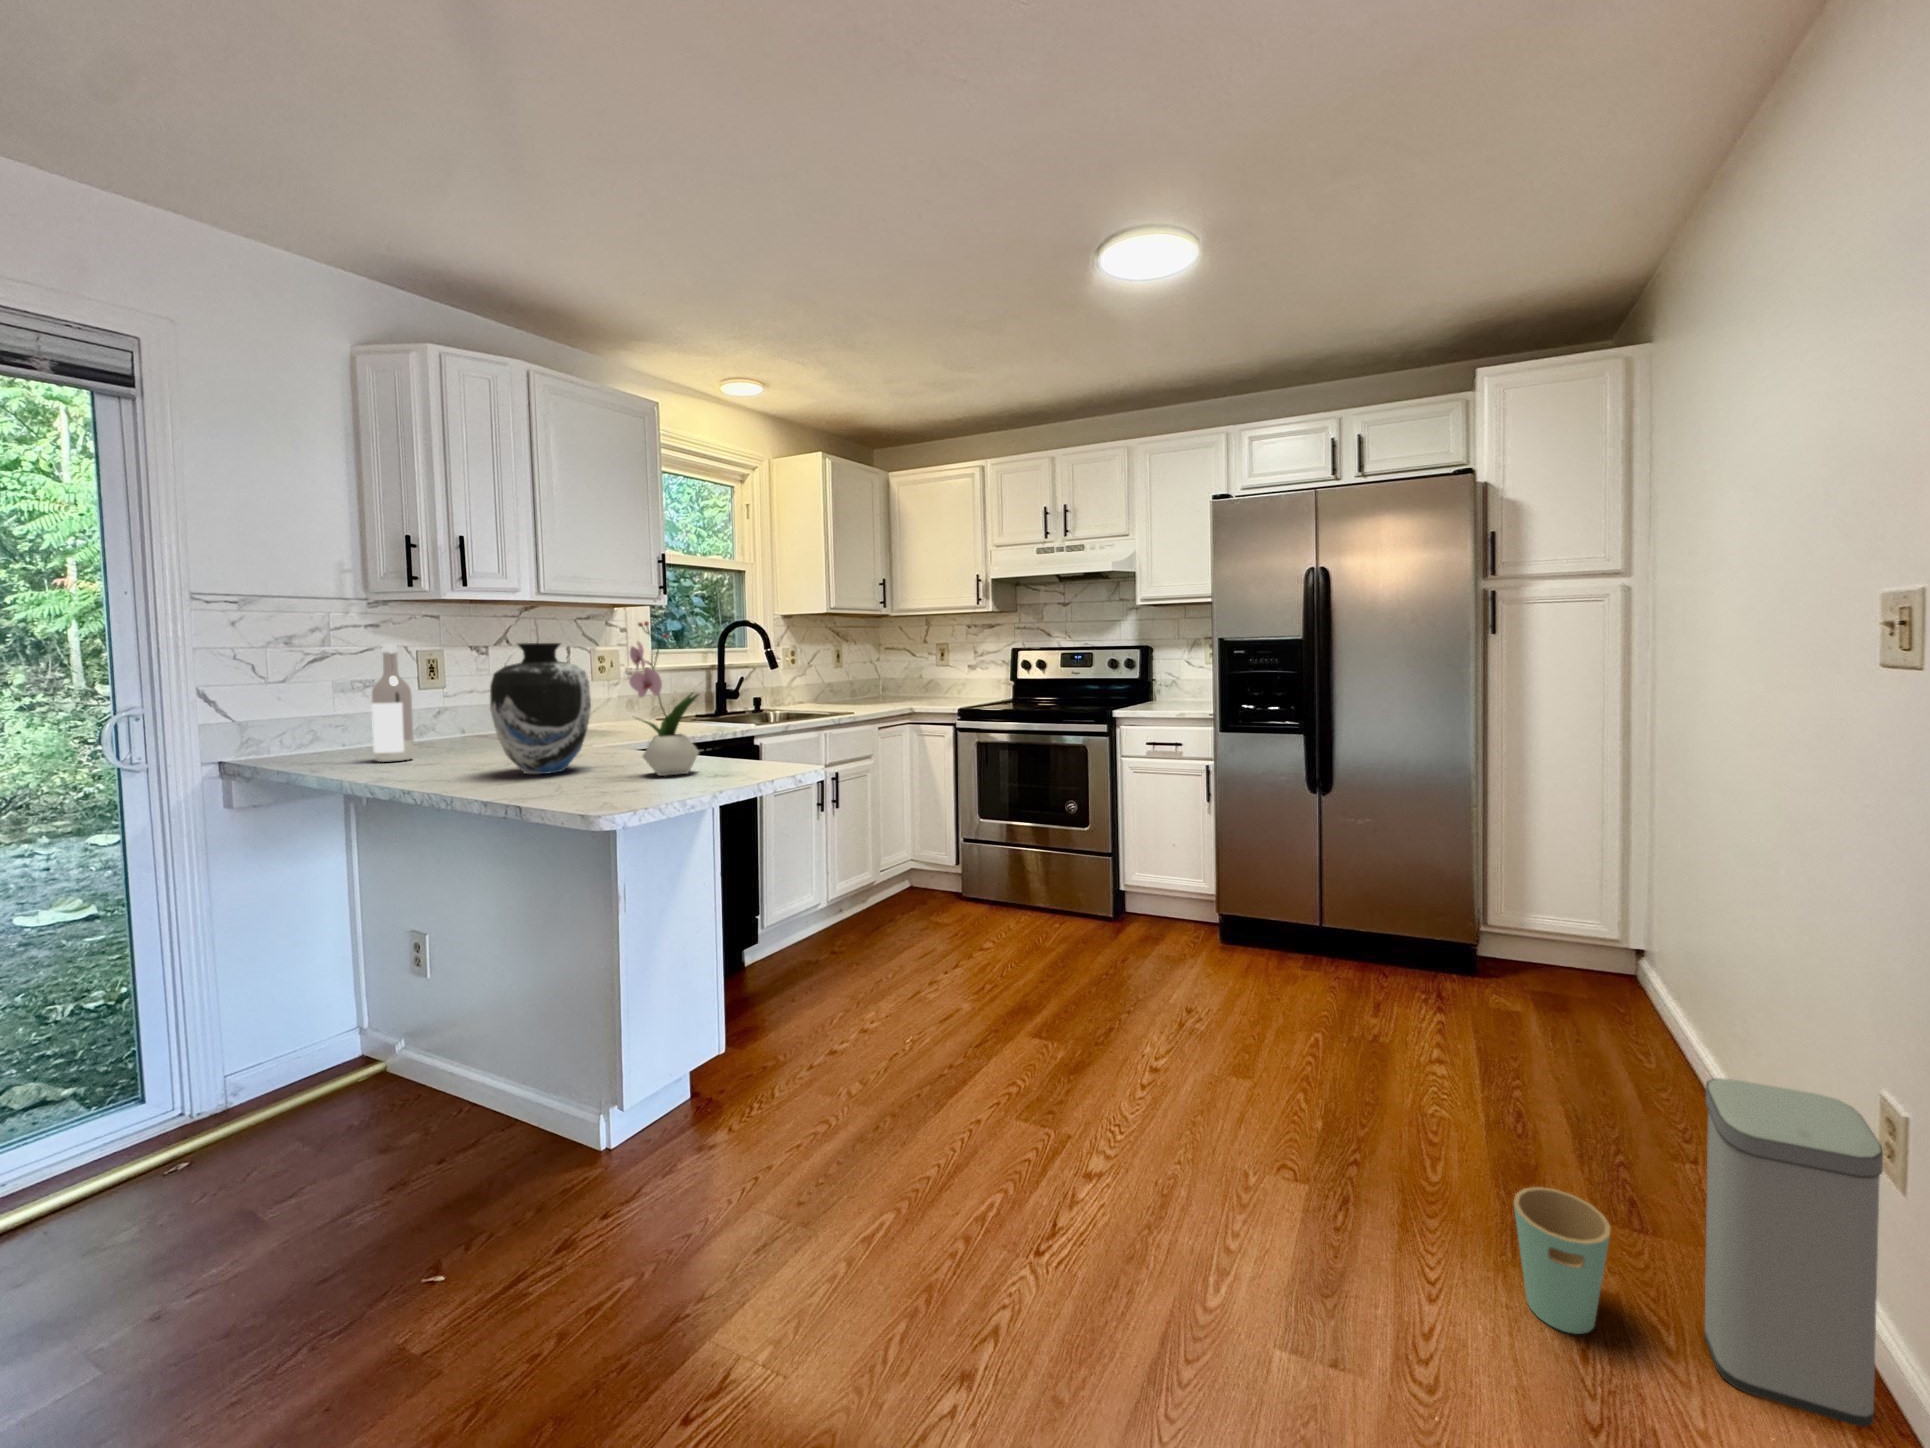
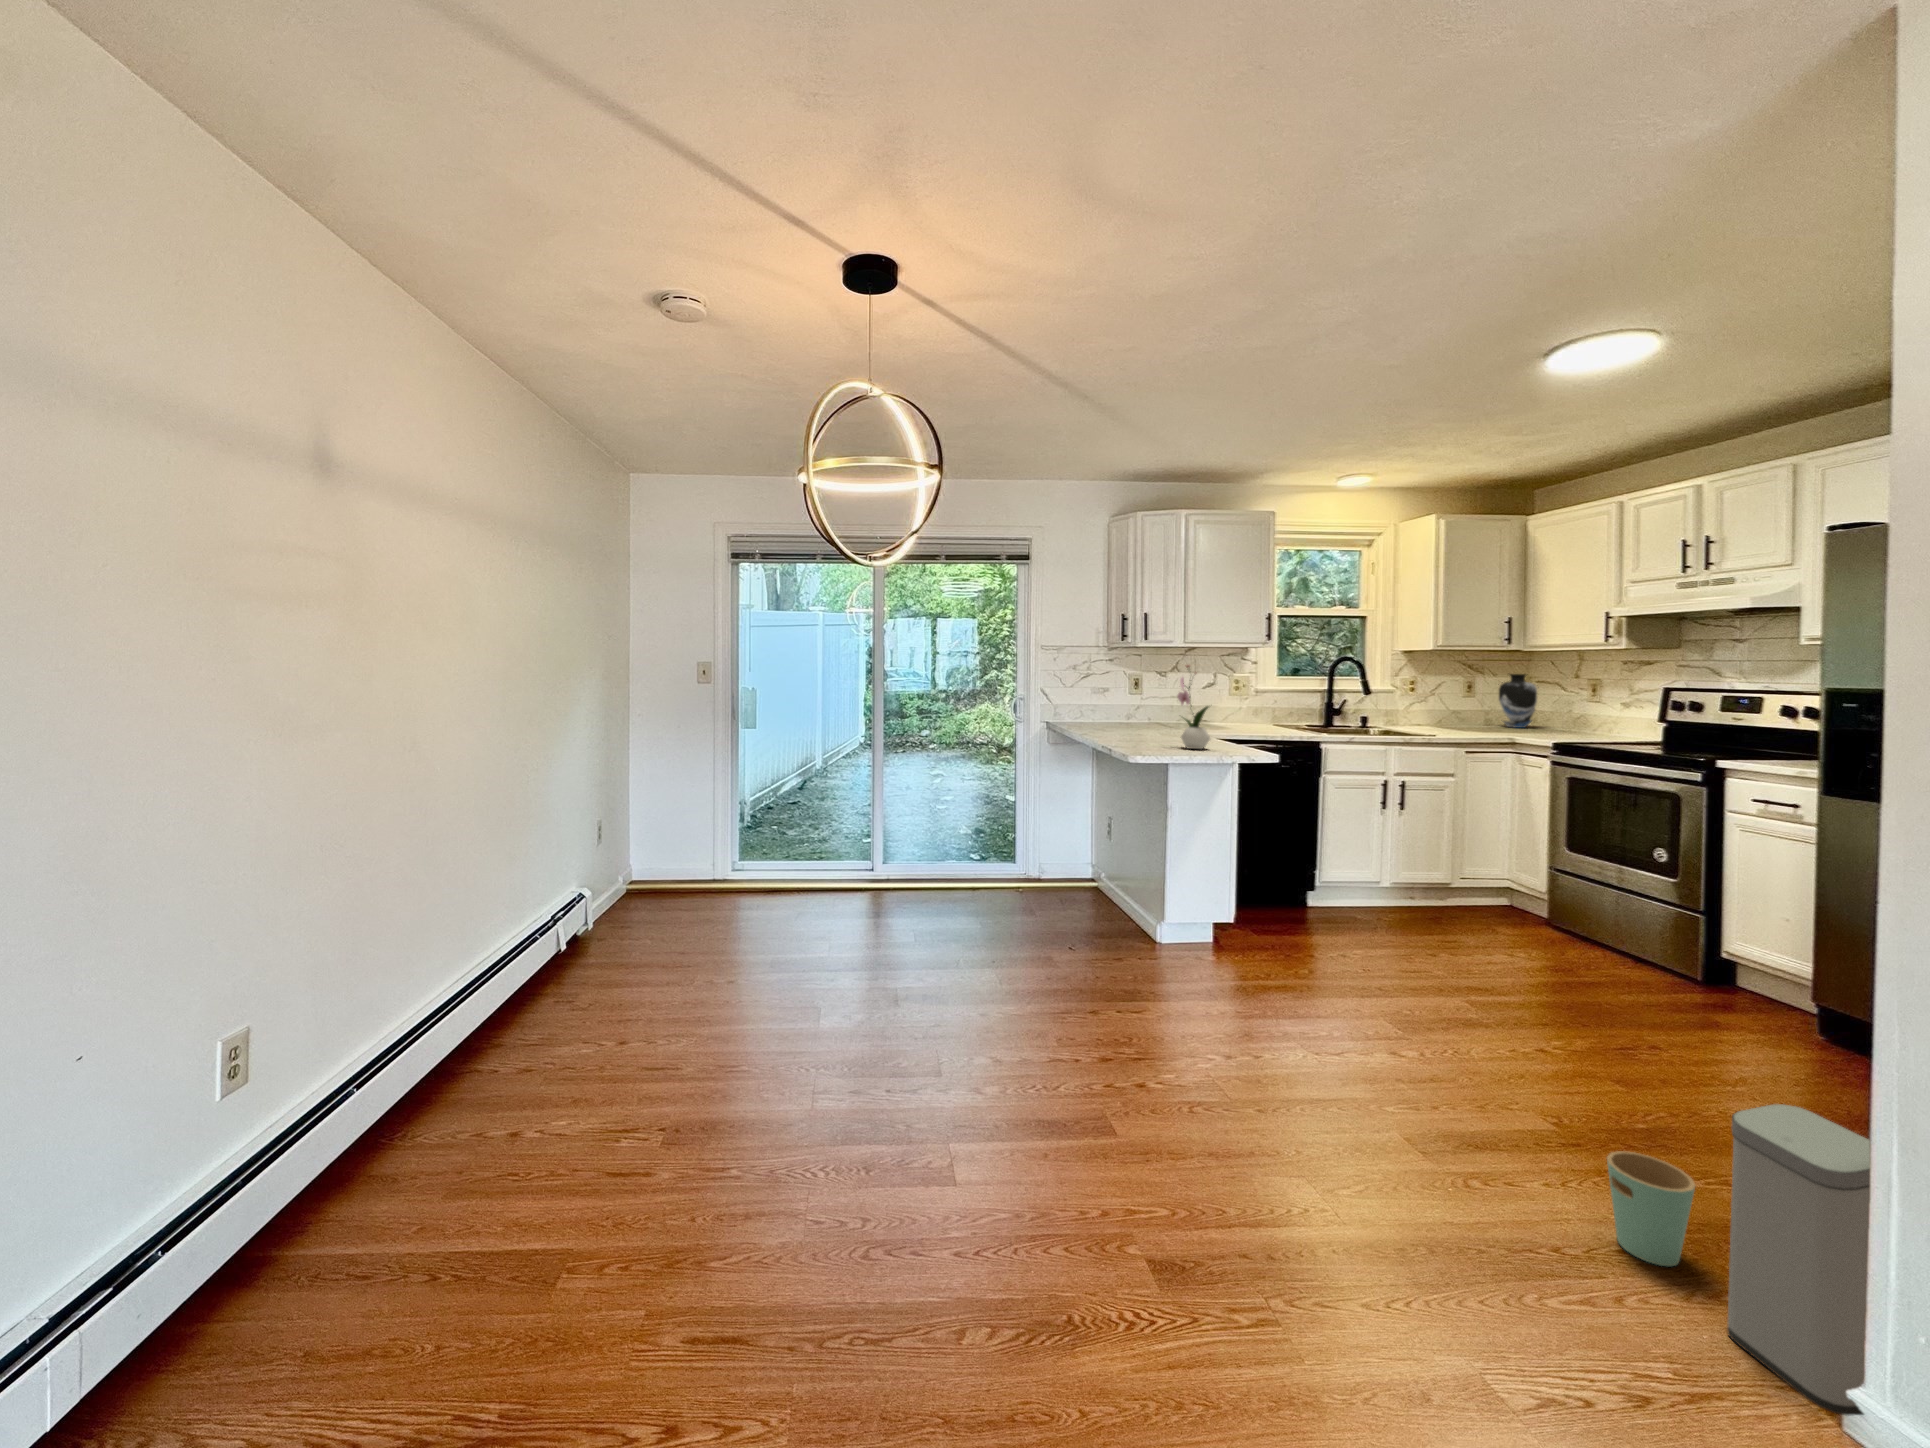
vase: present [490,643,591,774] -> present [1499,674,1537,728]
wine bottle: present [372,644,414,762] -> none [1096,671,1113,729]

